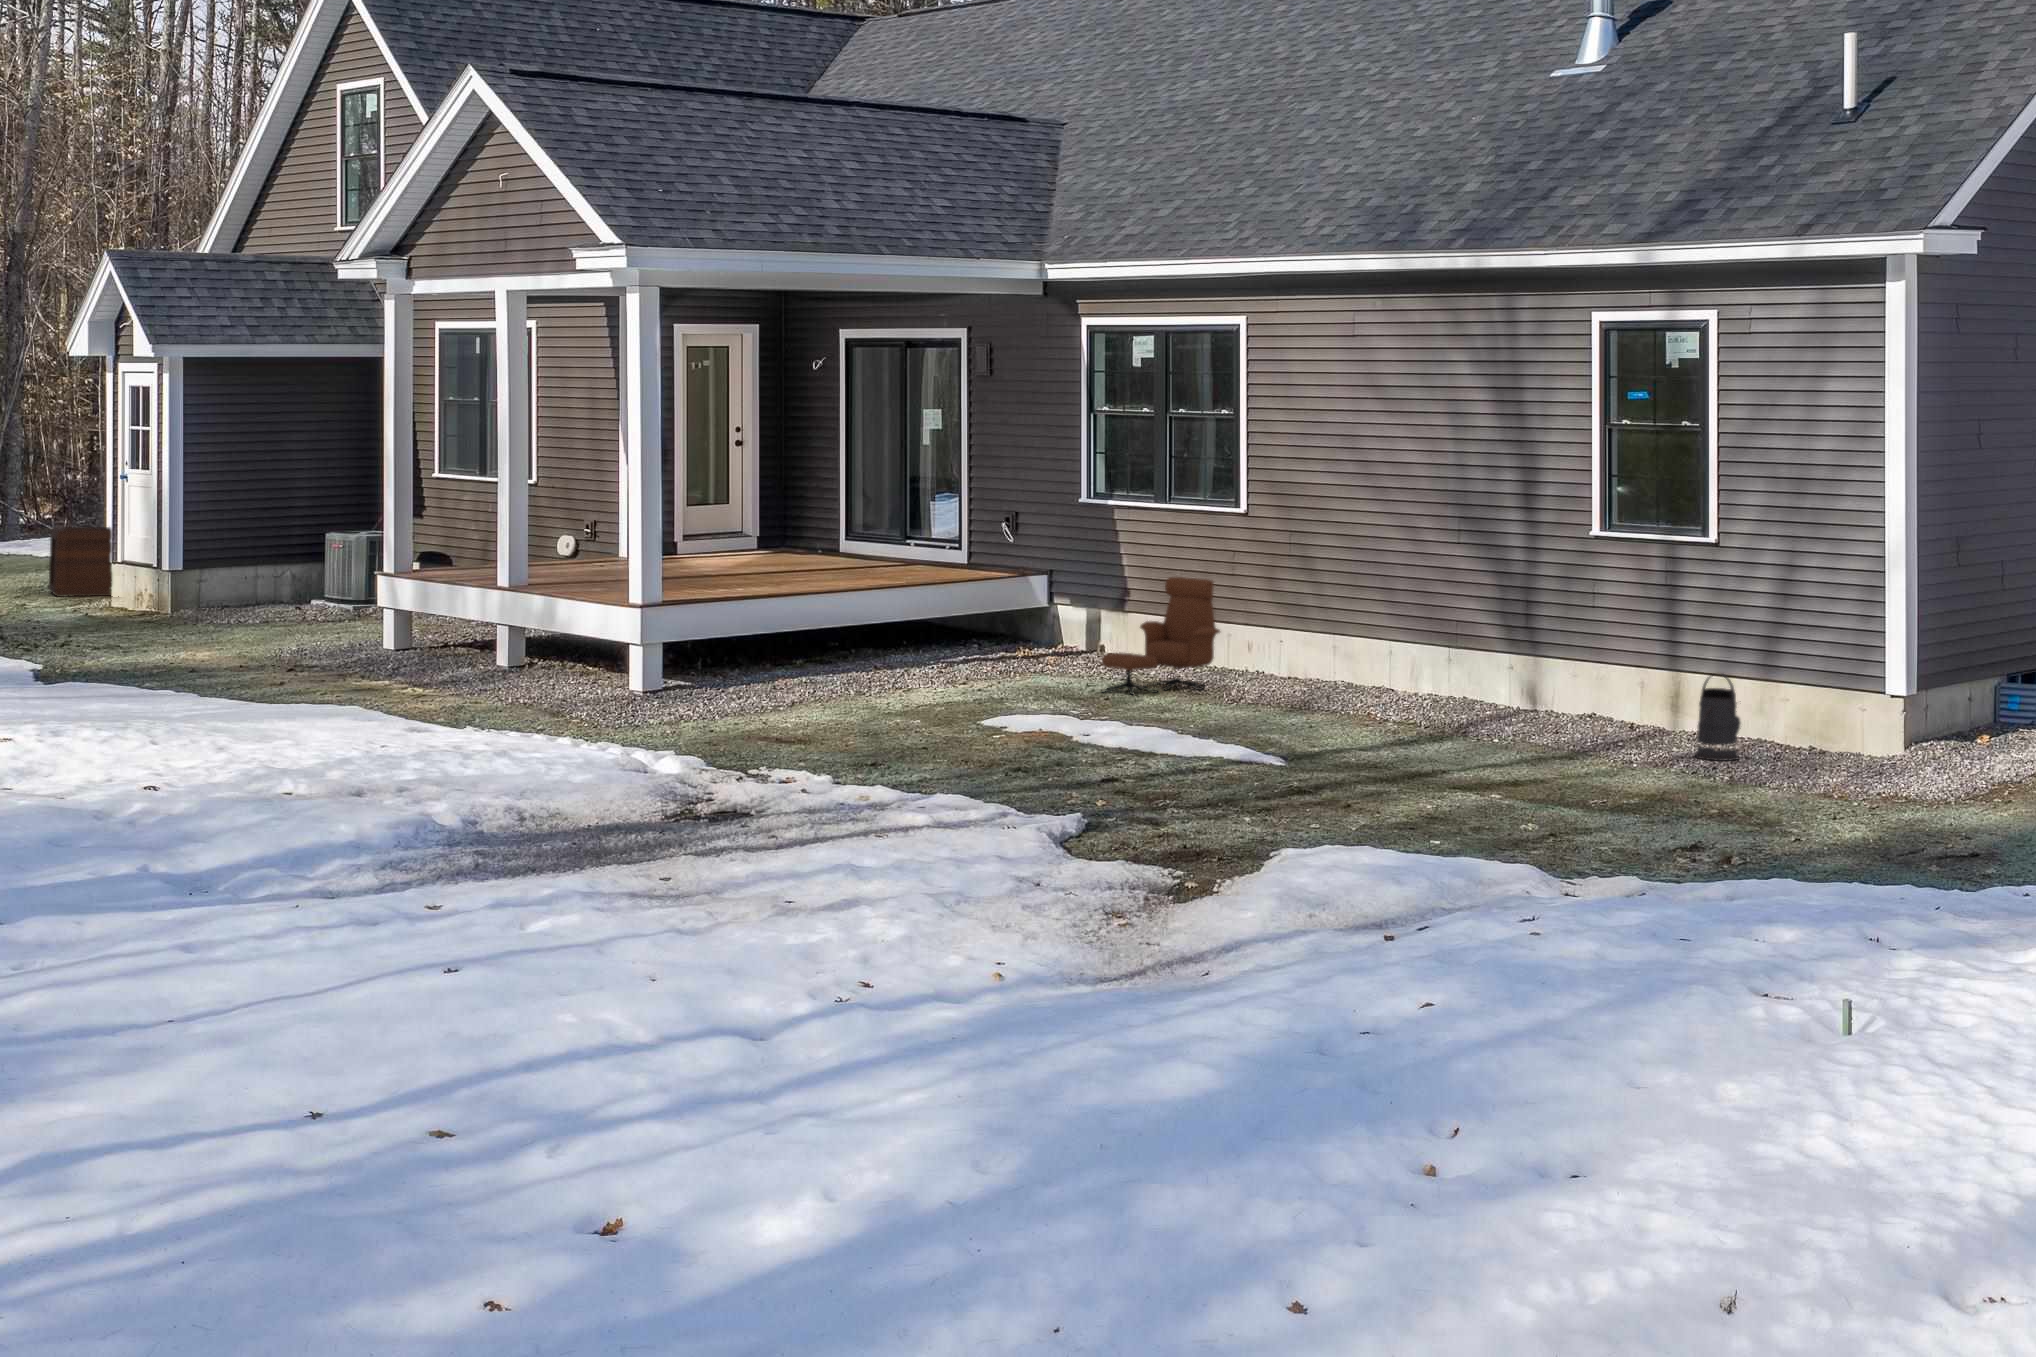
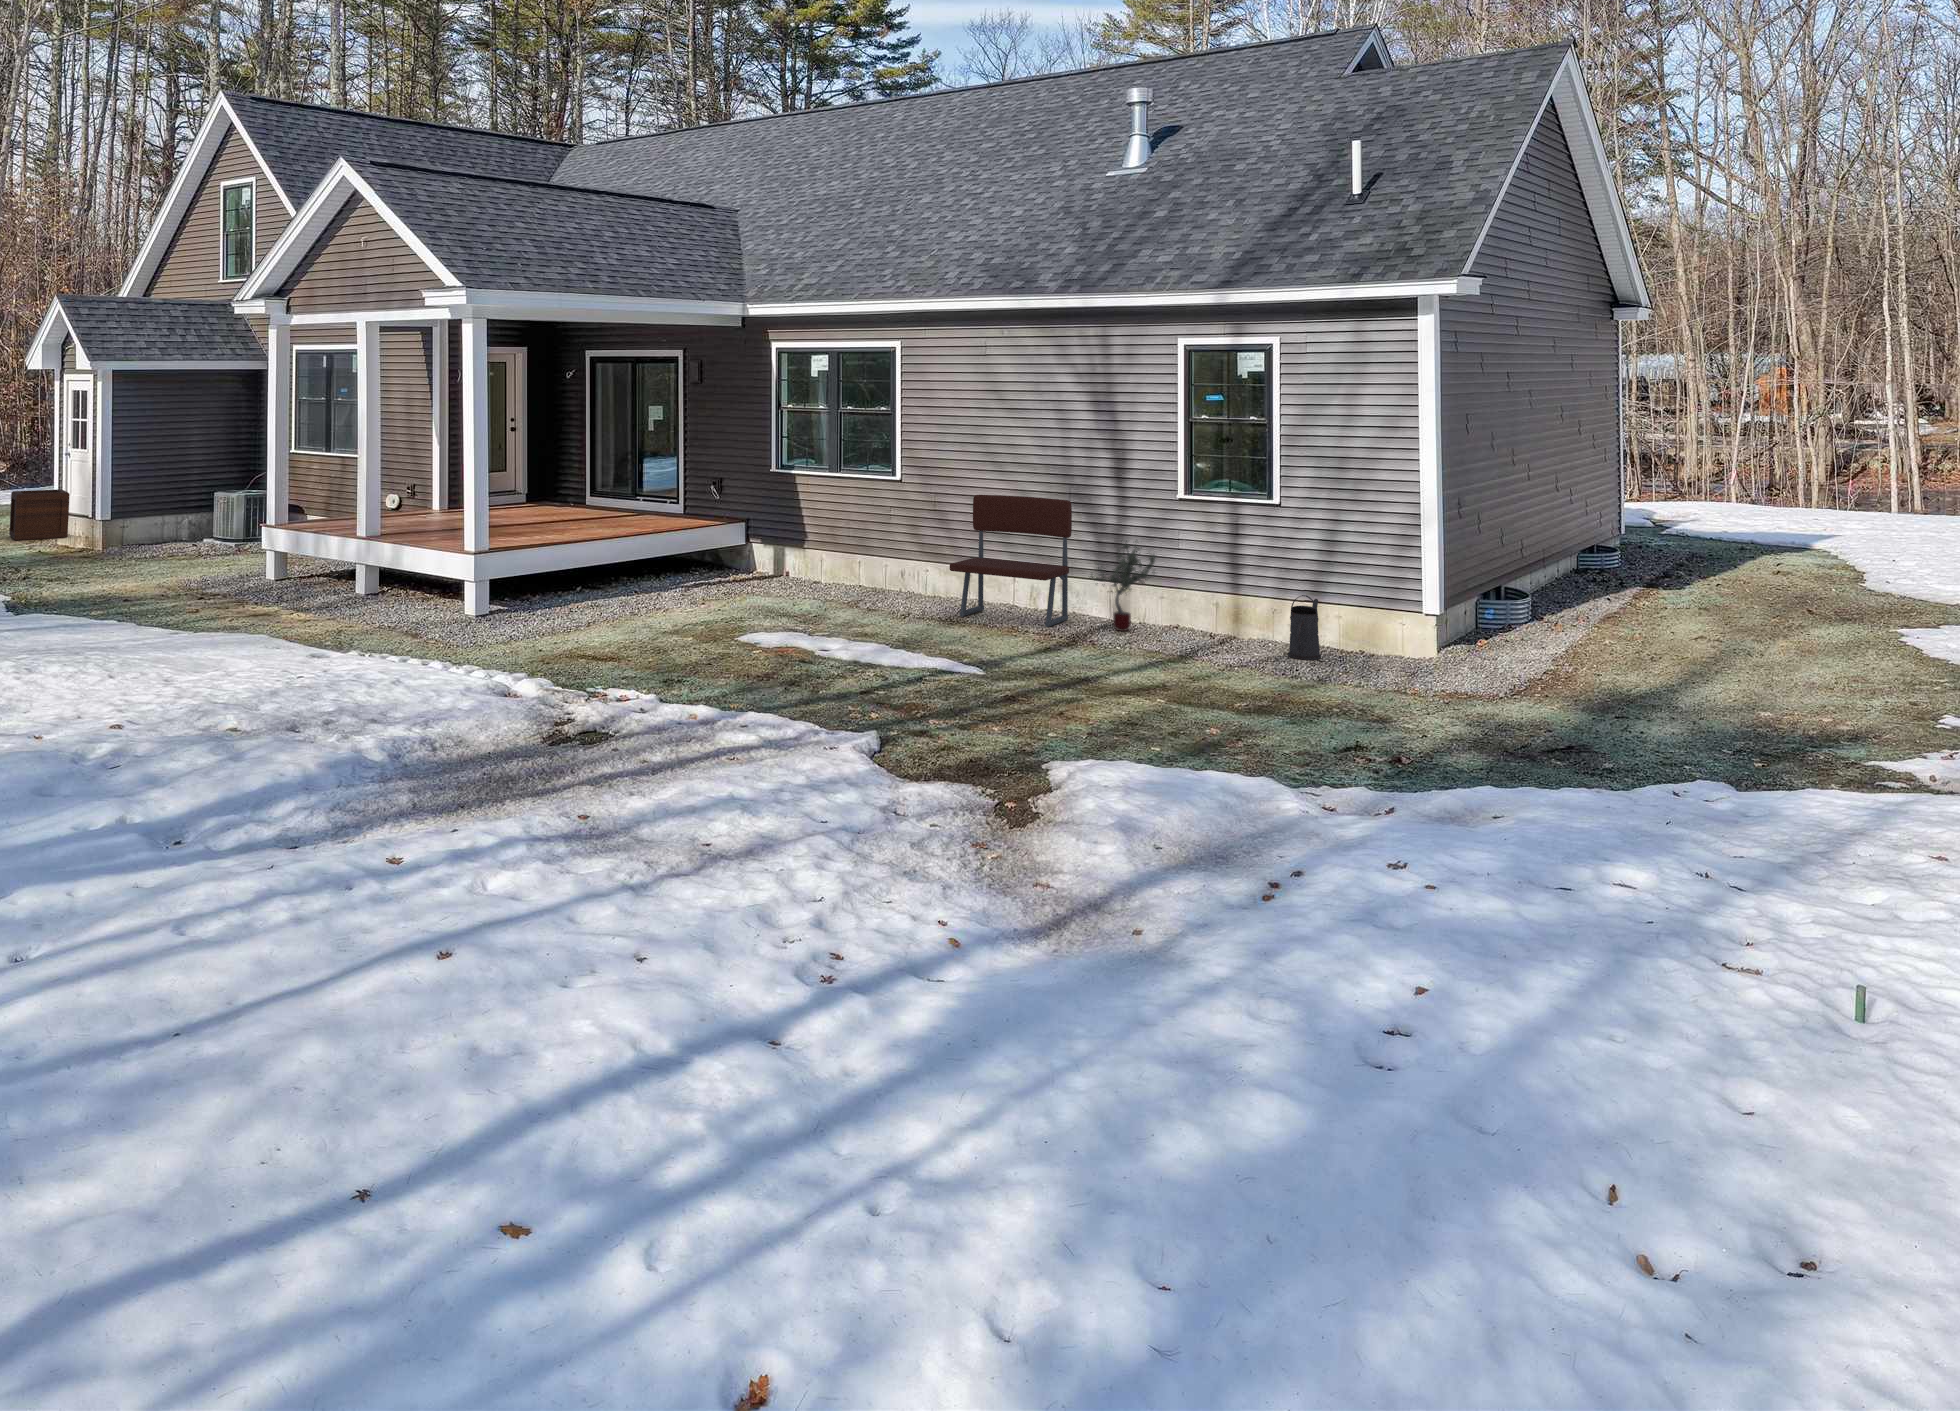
bench: none [1279,538,1453,721] -> present [950,495,1072,627]
lounge chair: present [1101,577,1220,695] -> none [810,521,889,608]
potted tree: none [1466,599,1555,728] -> present [1090,540,1155,631]

